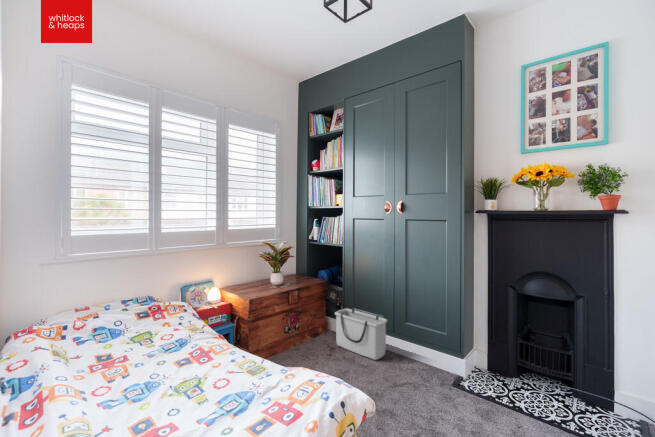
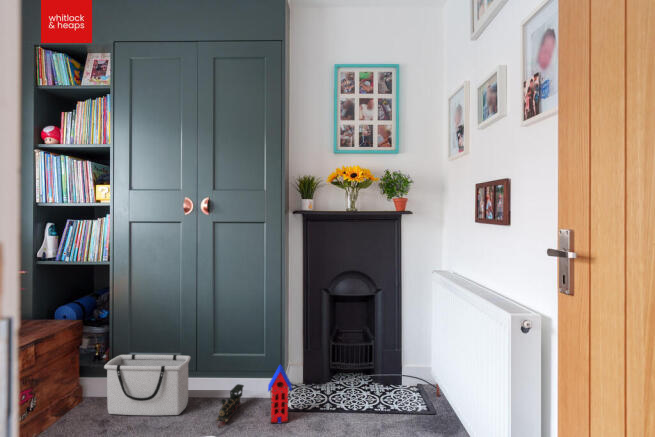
toy house: none [439,344,464,398] -> present [268,365,292,423]
toy train: none [398,352,426,380] -> present [216,384,244,427]

